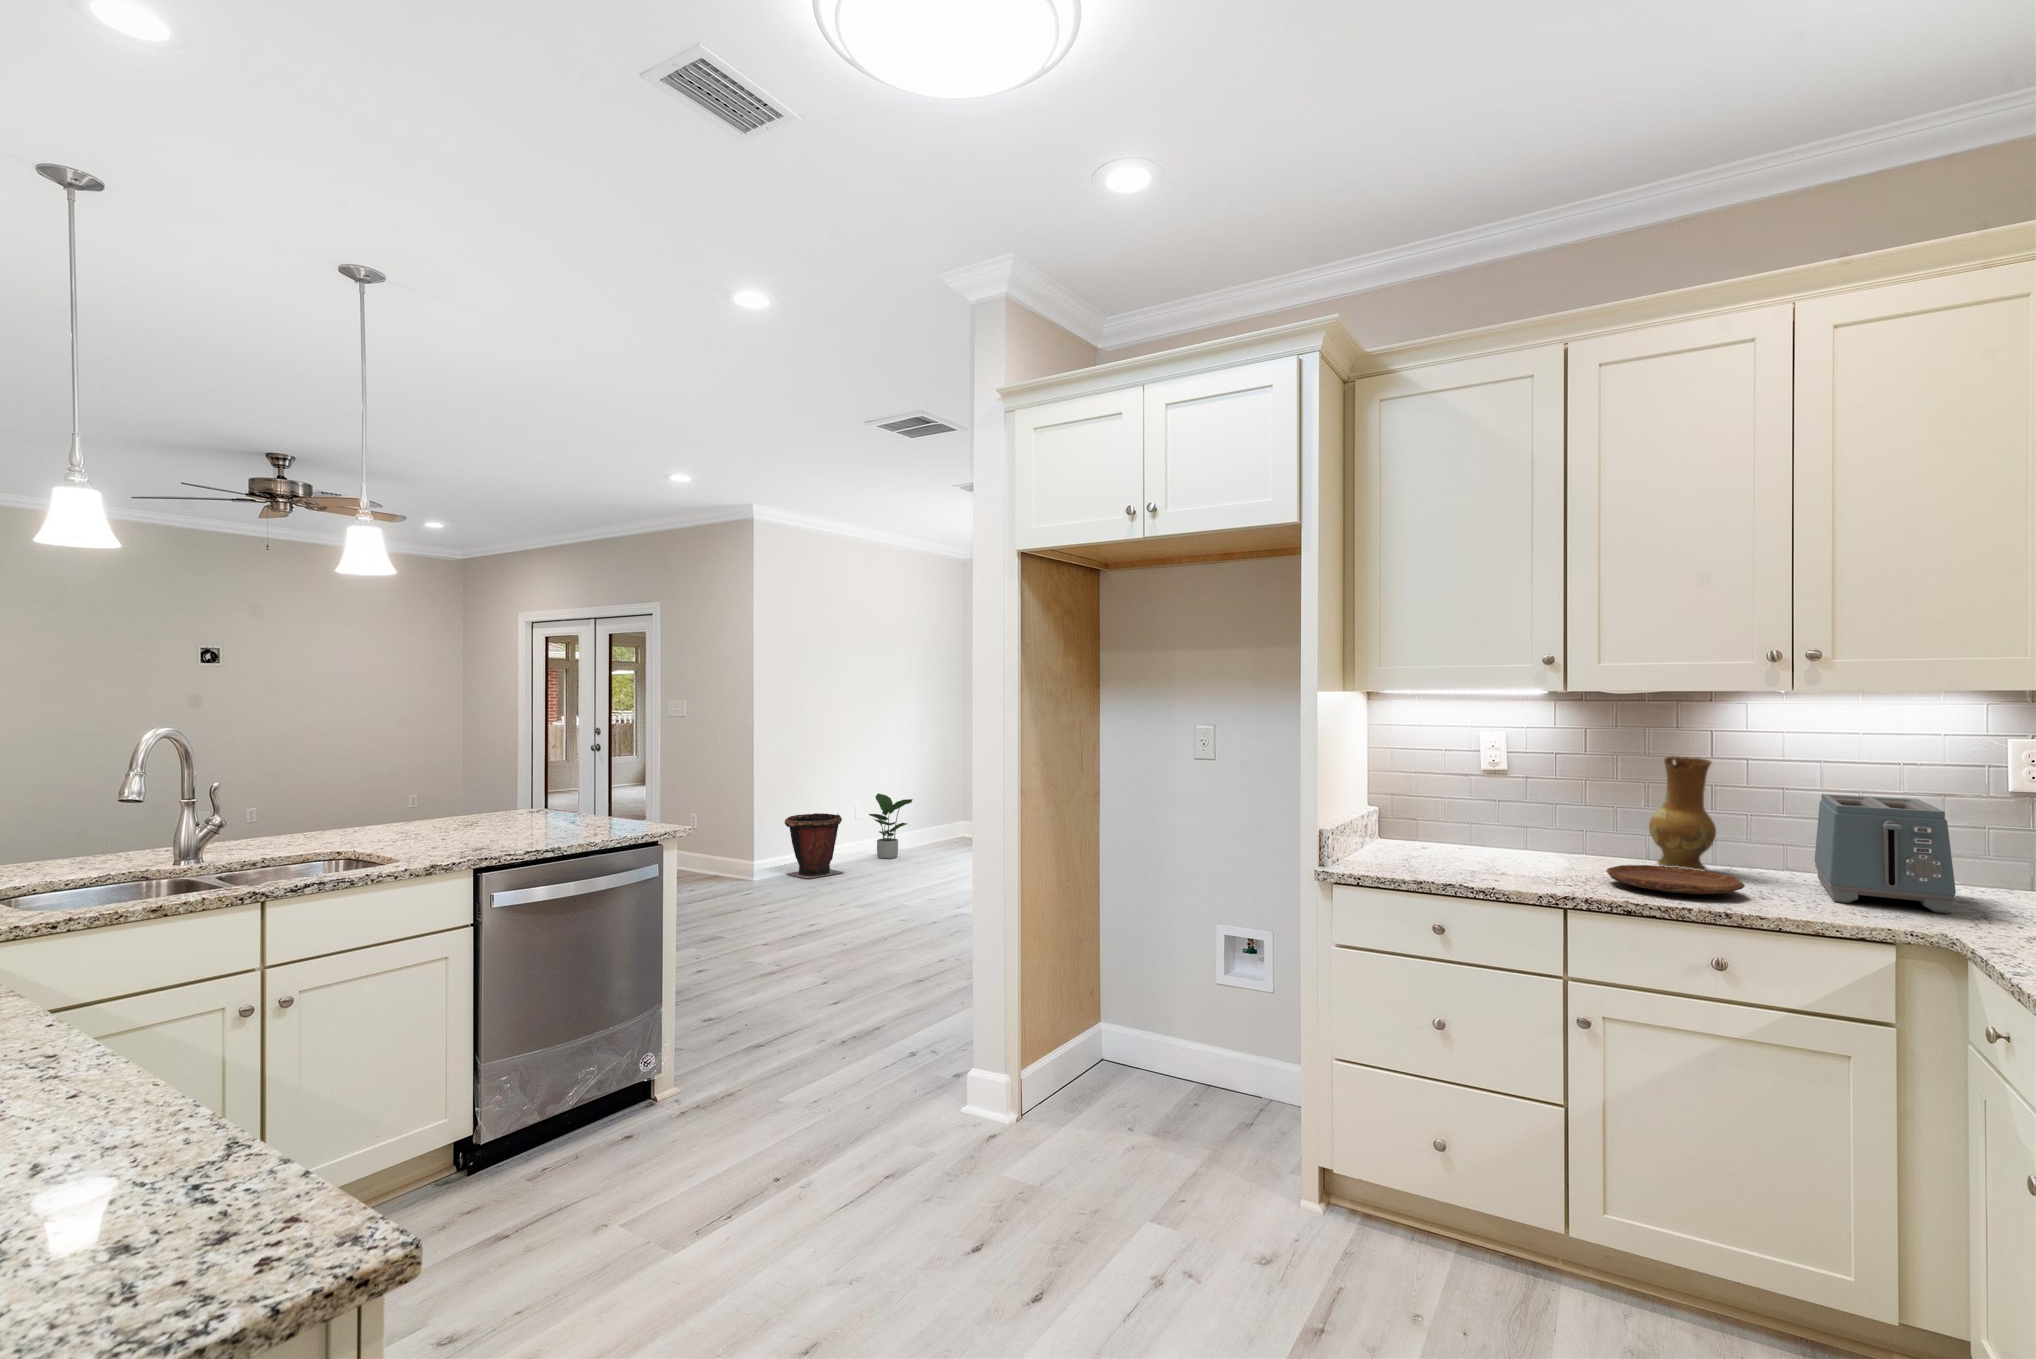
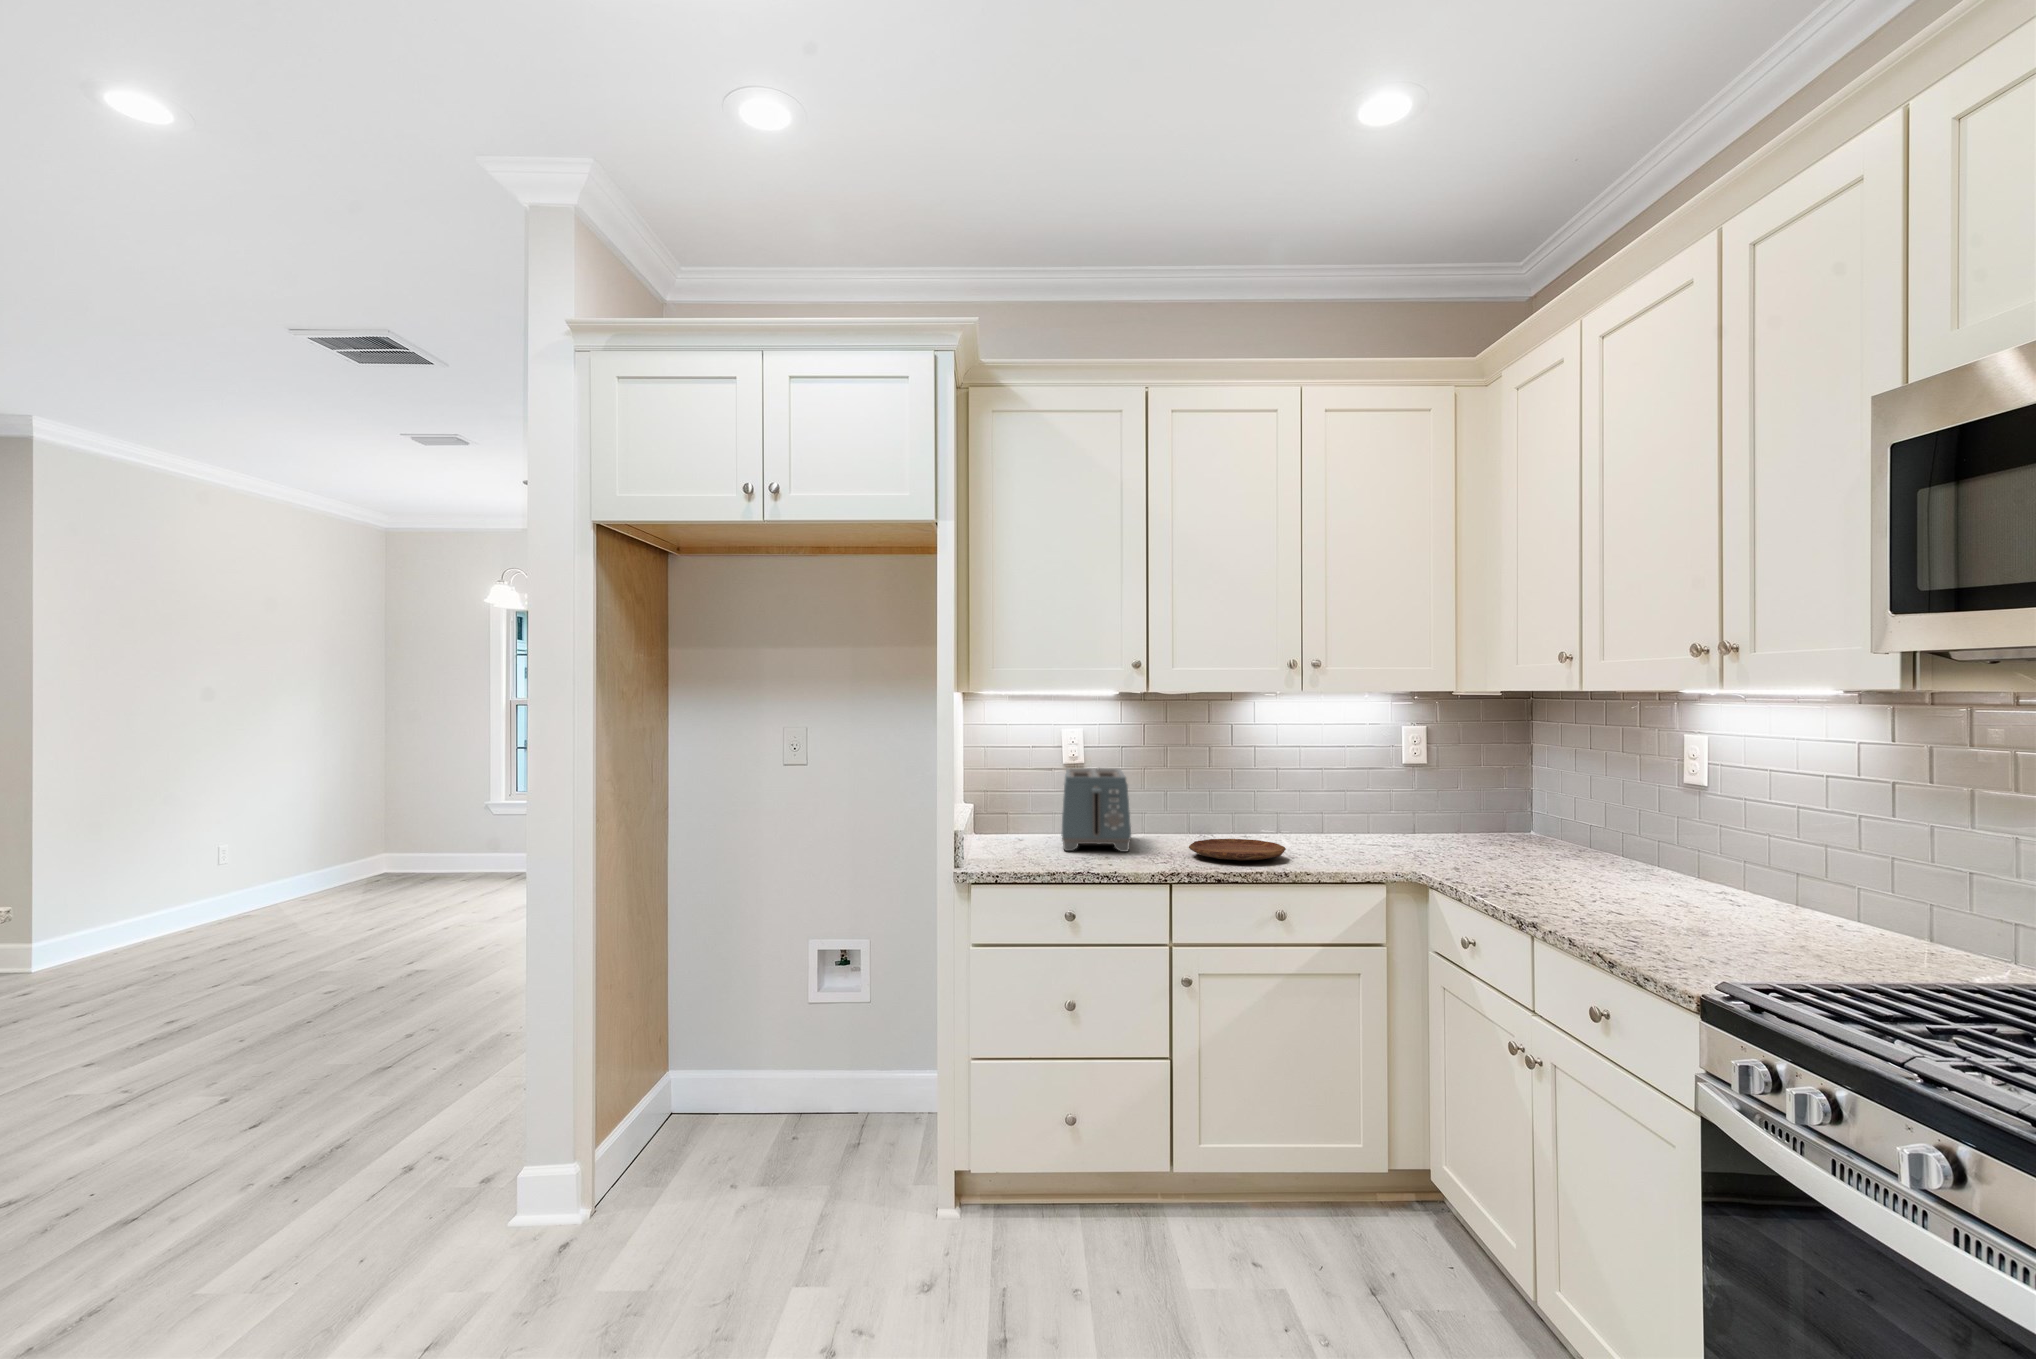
ceramic jug: present [1649,757,1716,871] -> none [1200,745,1247,842]
potted plant: present [869,793,913,859] -> none [234,832,308,920]
toaster: present [1815,794,1956,913] -> present [1061,768,1131,852]
waste bin: present [785,813,843,879] -> none [87,861,200,964]

